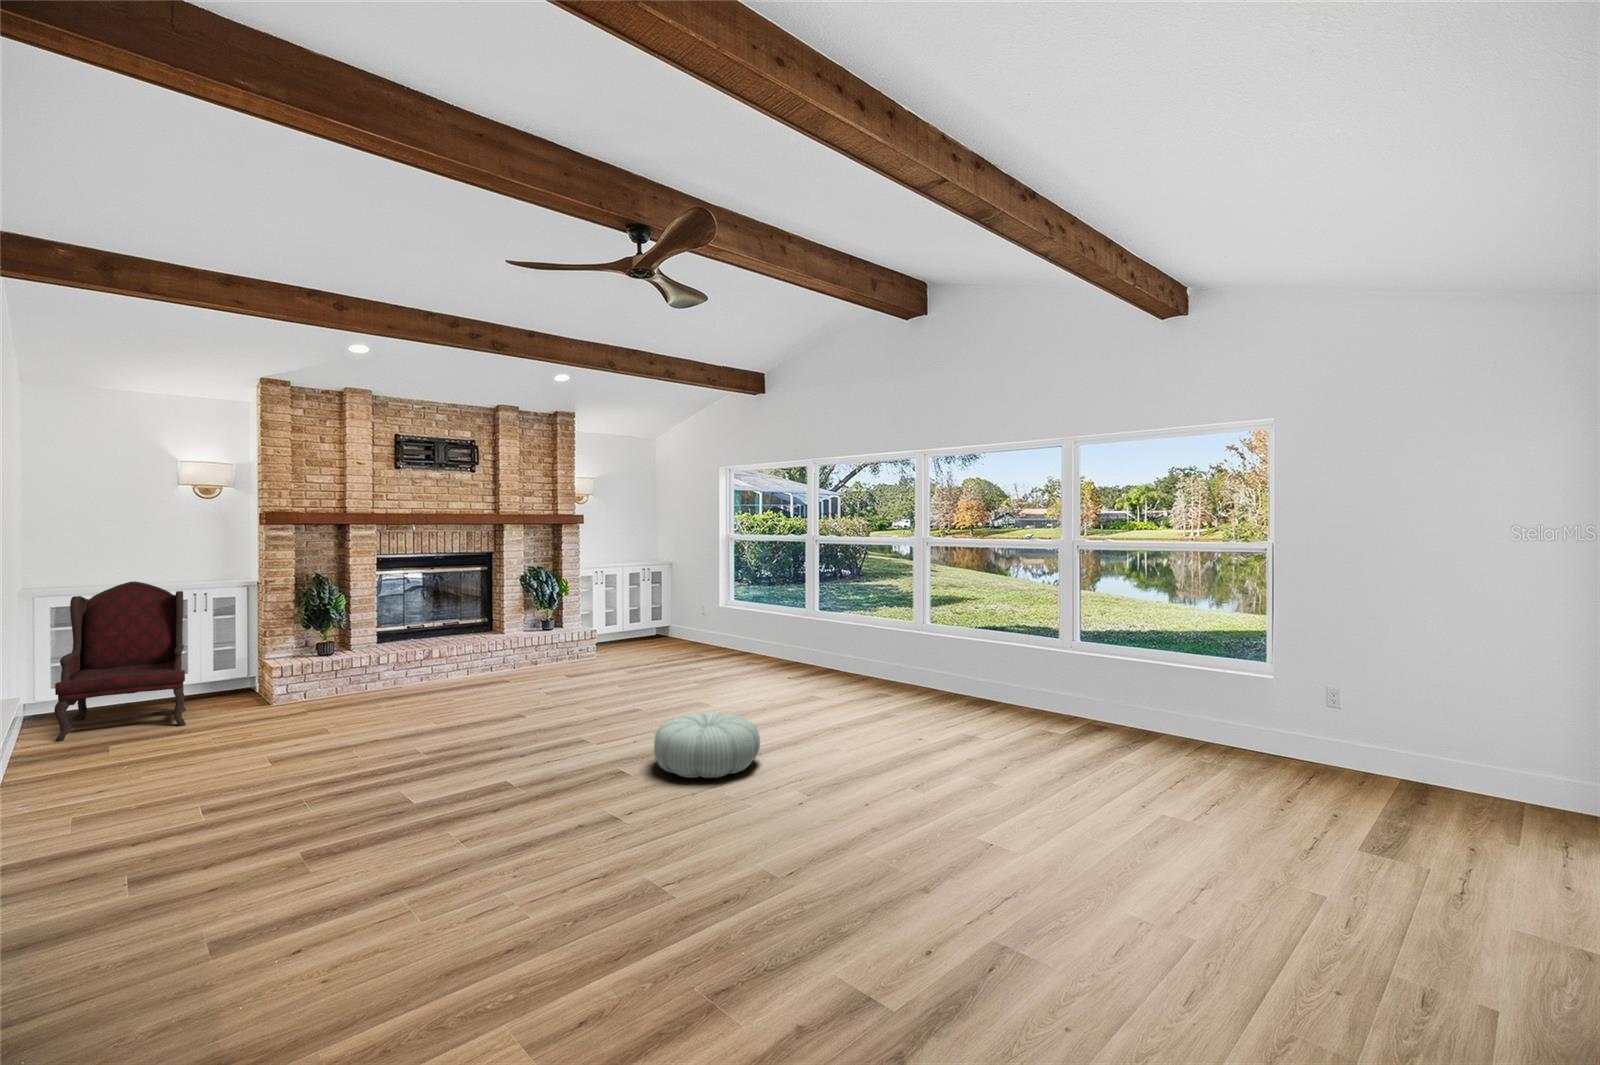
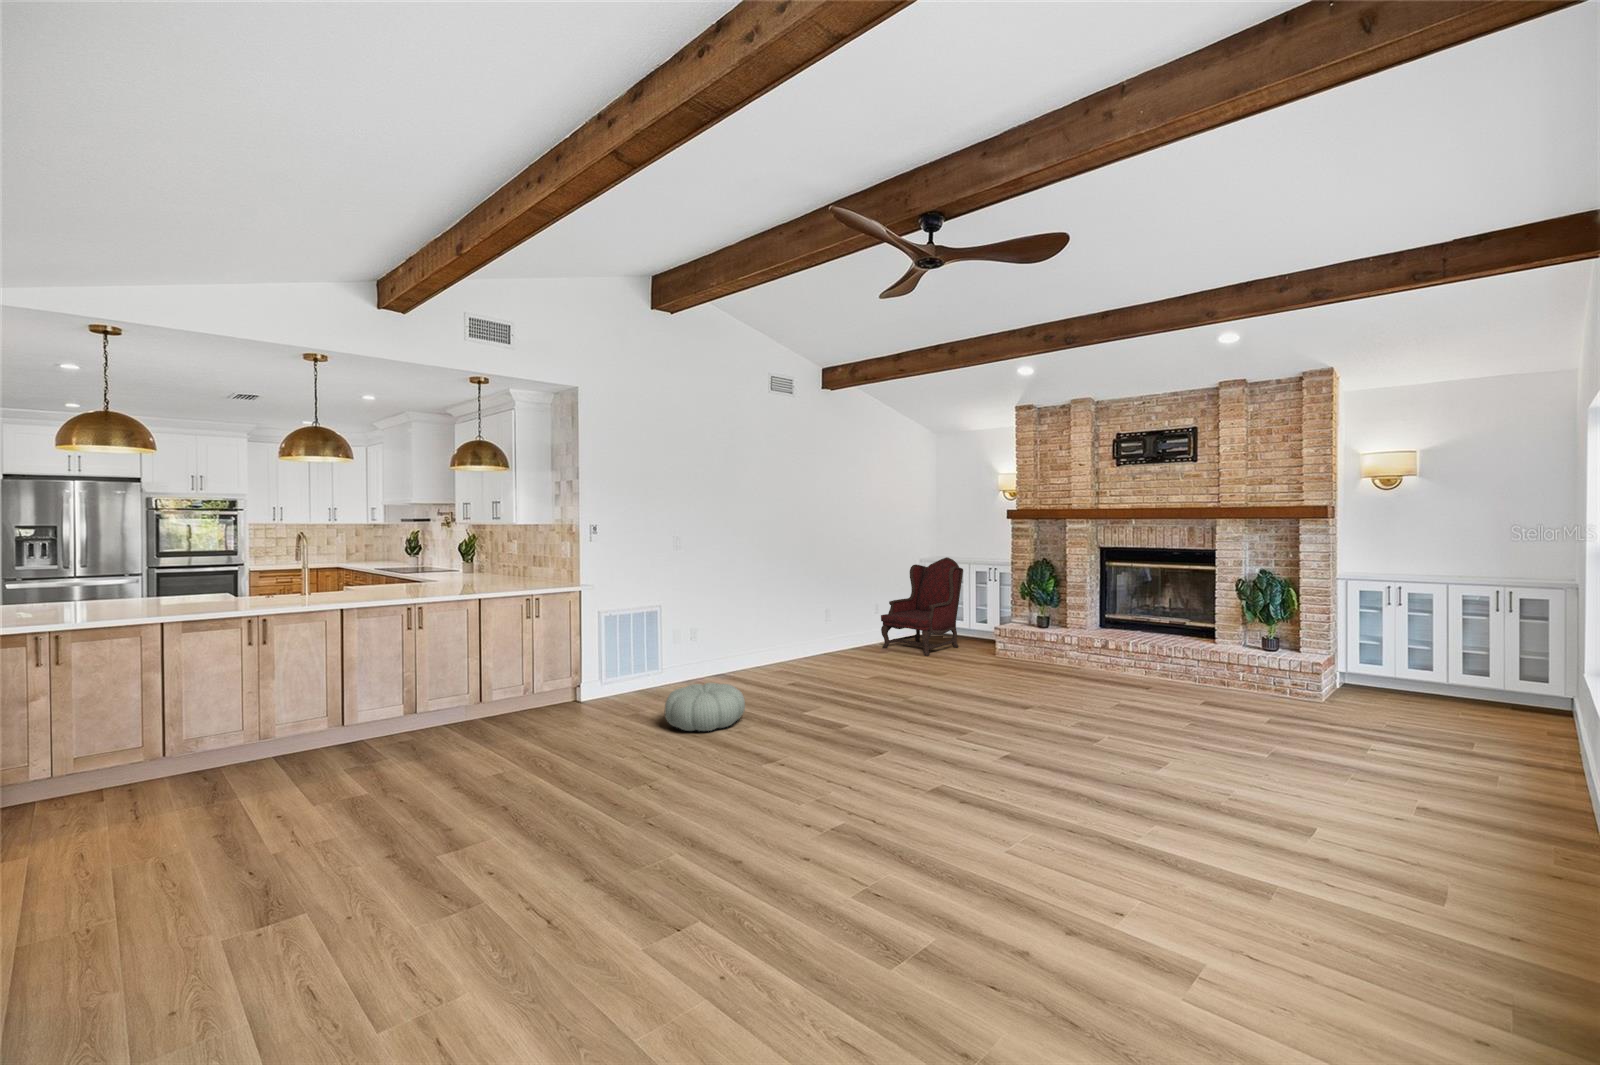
pouf: present [654,712,760,778] -> present [665,683,745,731]

